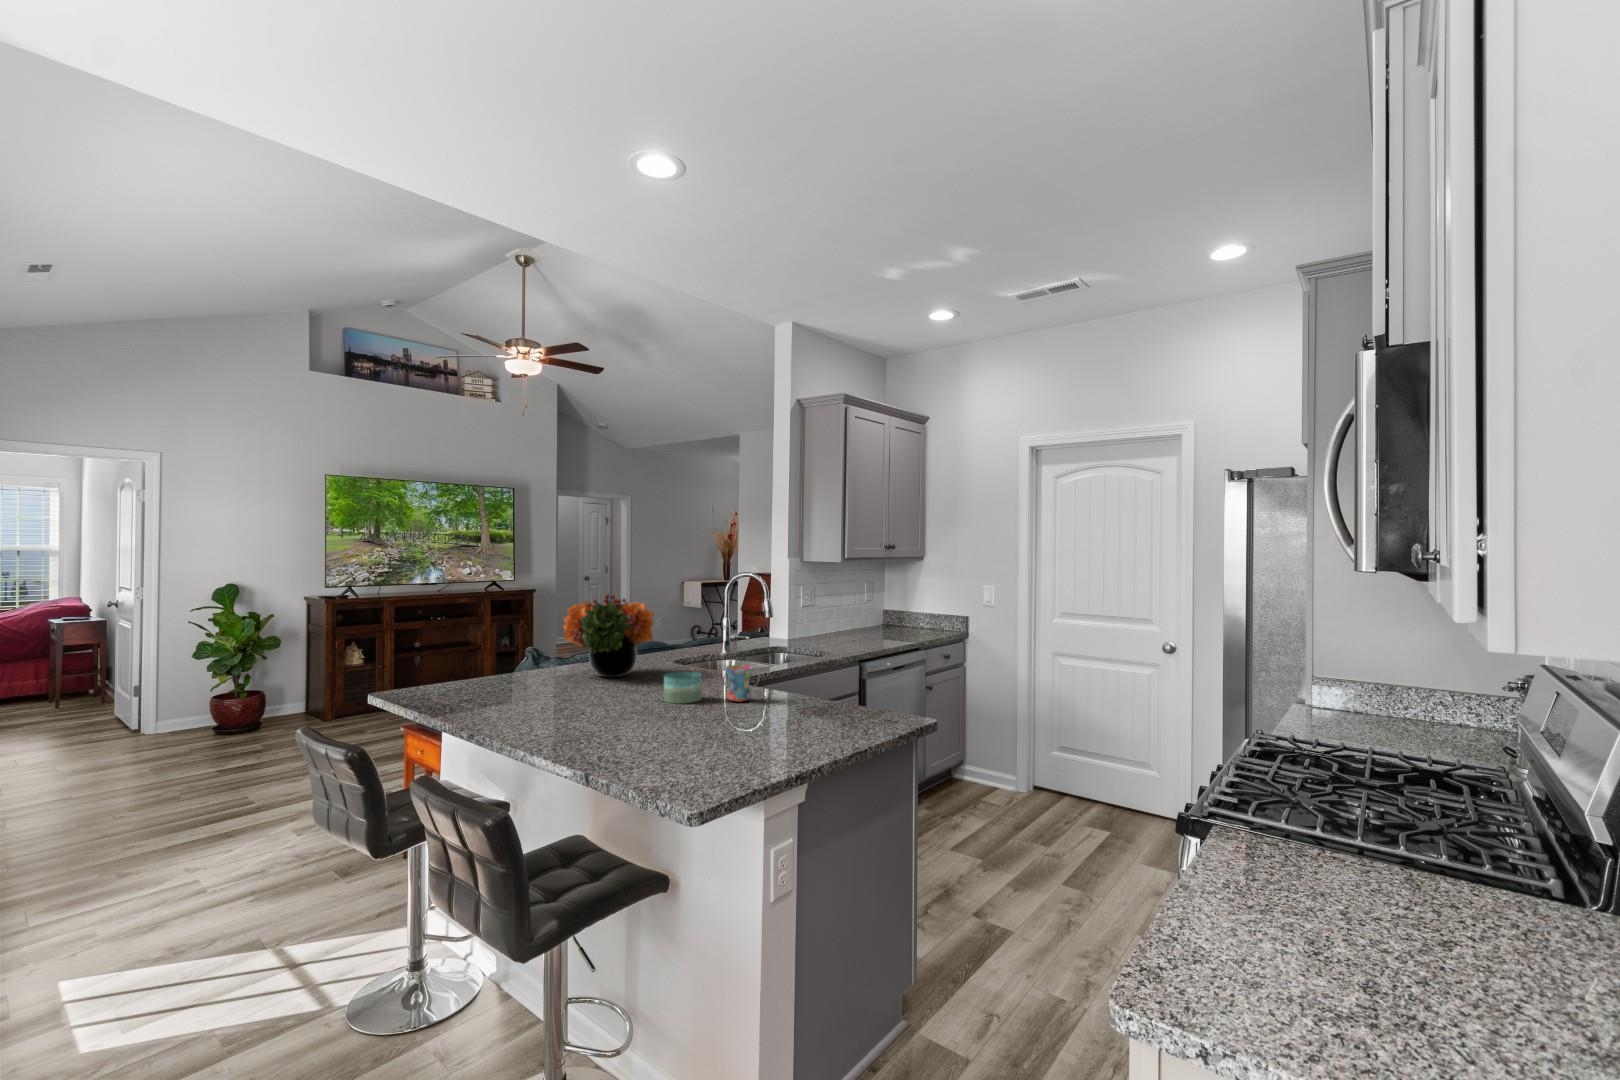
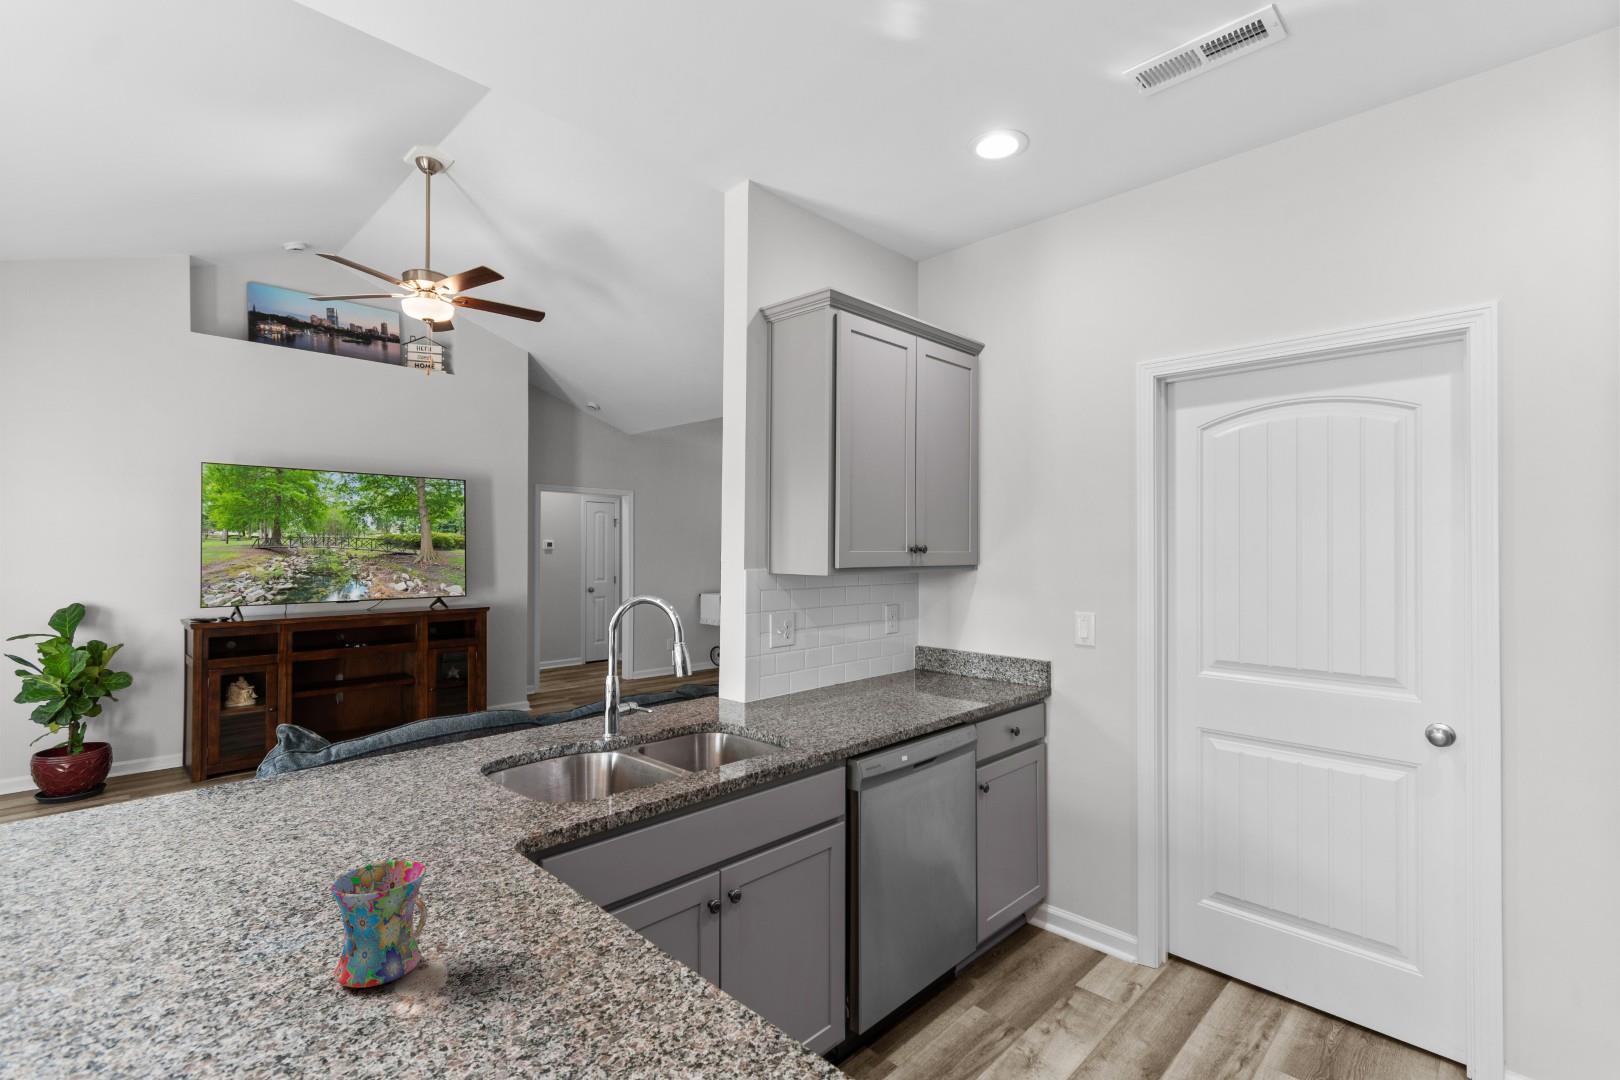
flower arrangement: present [563,594,655,677] -> none [122,643,368,831]
candle: present [664,672,701,703] -> none [149,874,285,998]

